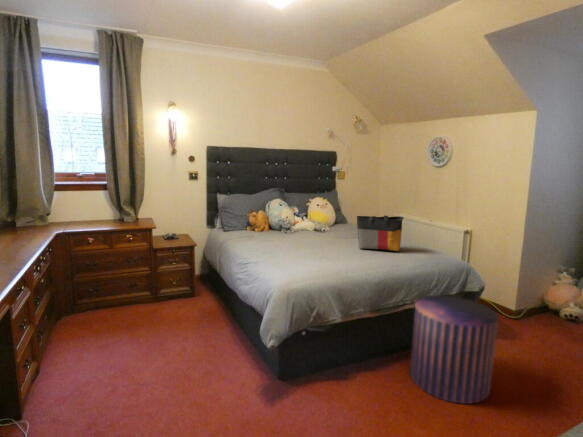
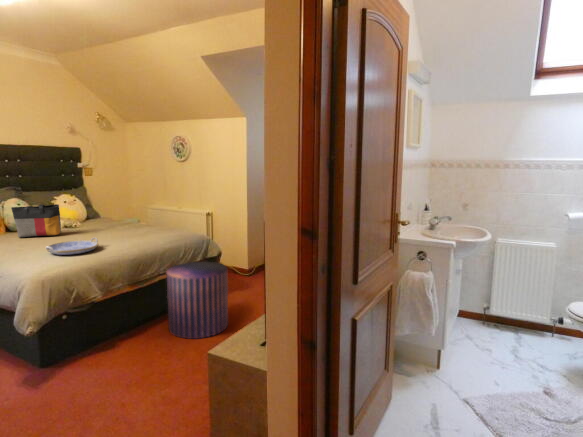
tote bag: present [357,216,404,251] -> present [11,204,61,237]
serving tray: none [295,250,344,267] -> present [46,238,98,255]

